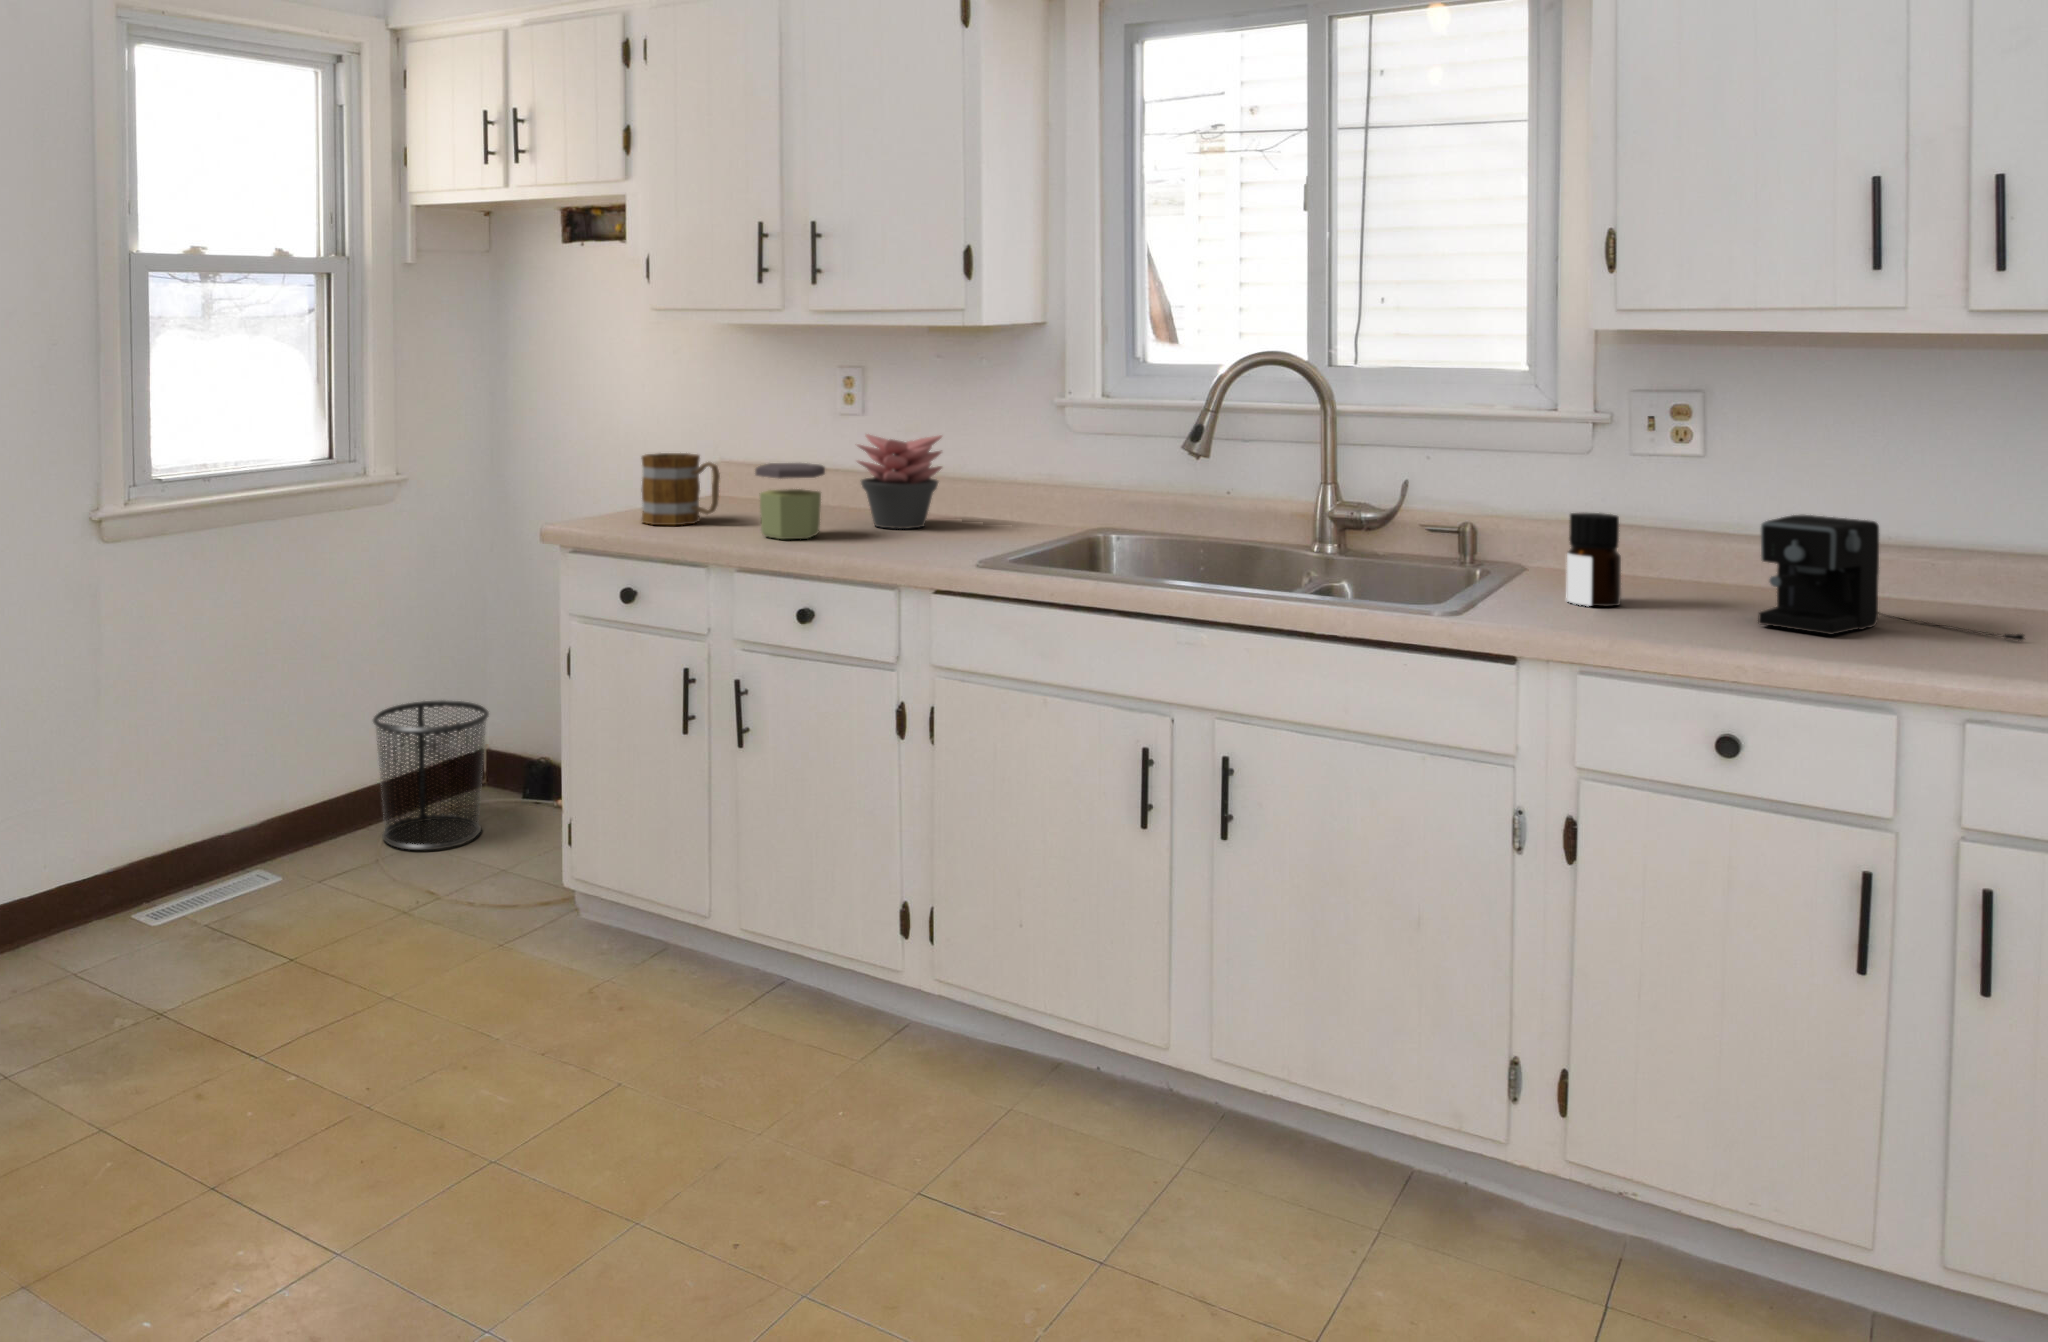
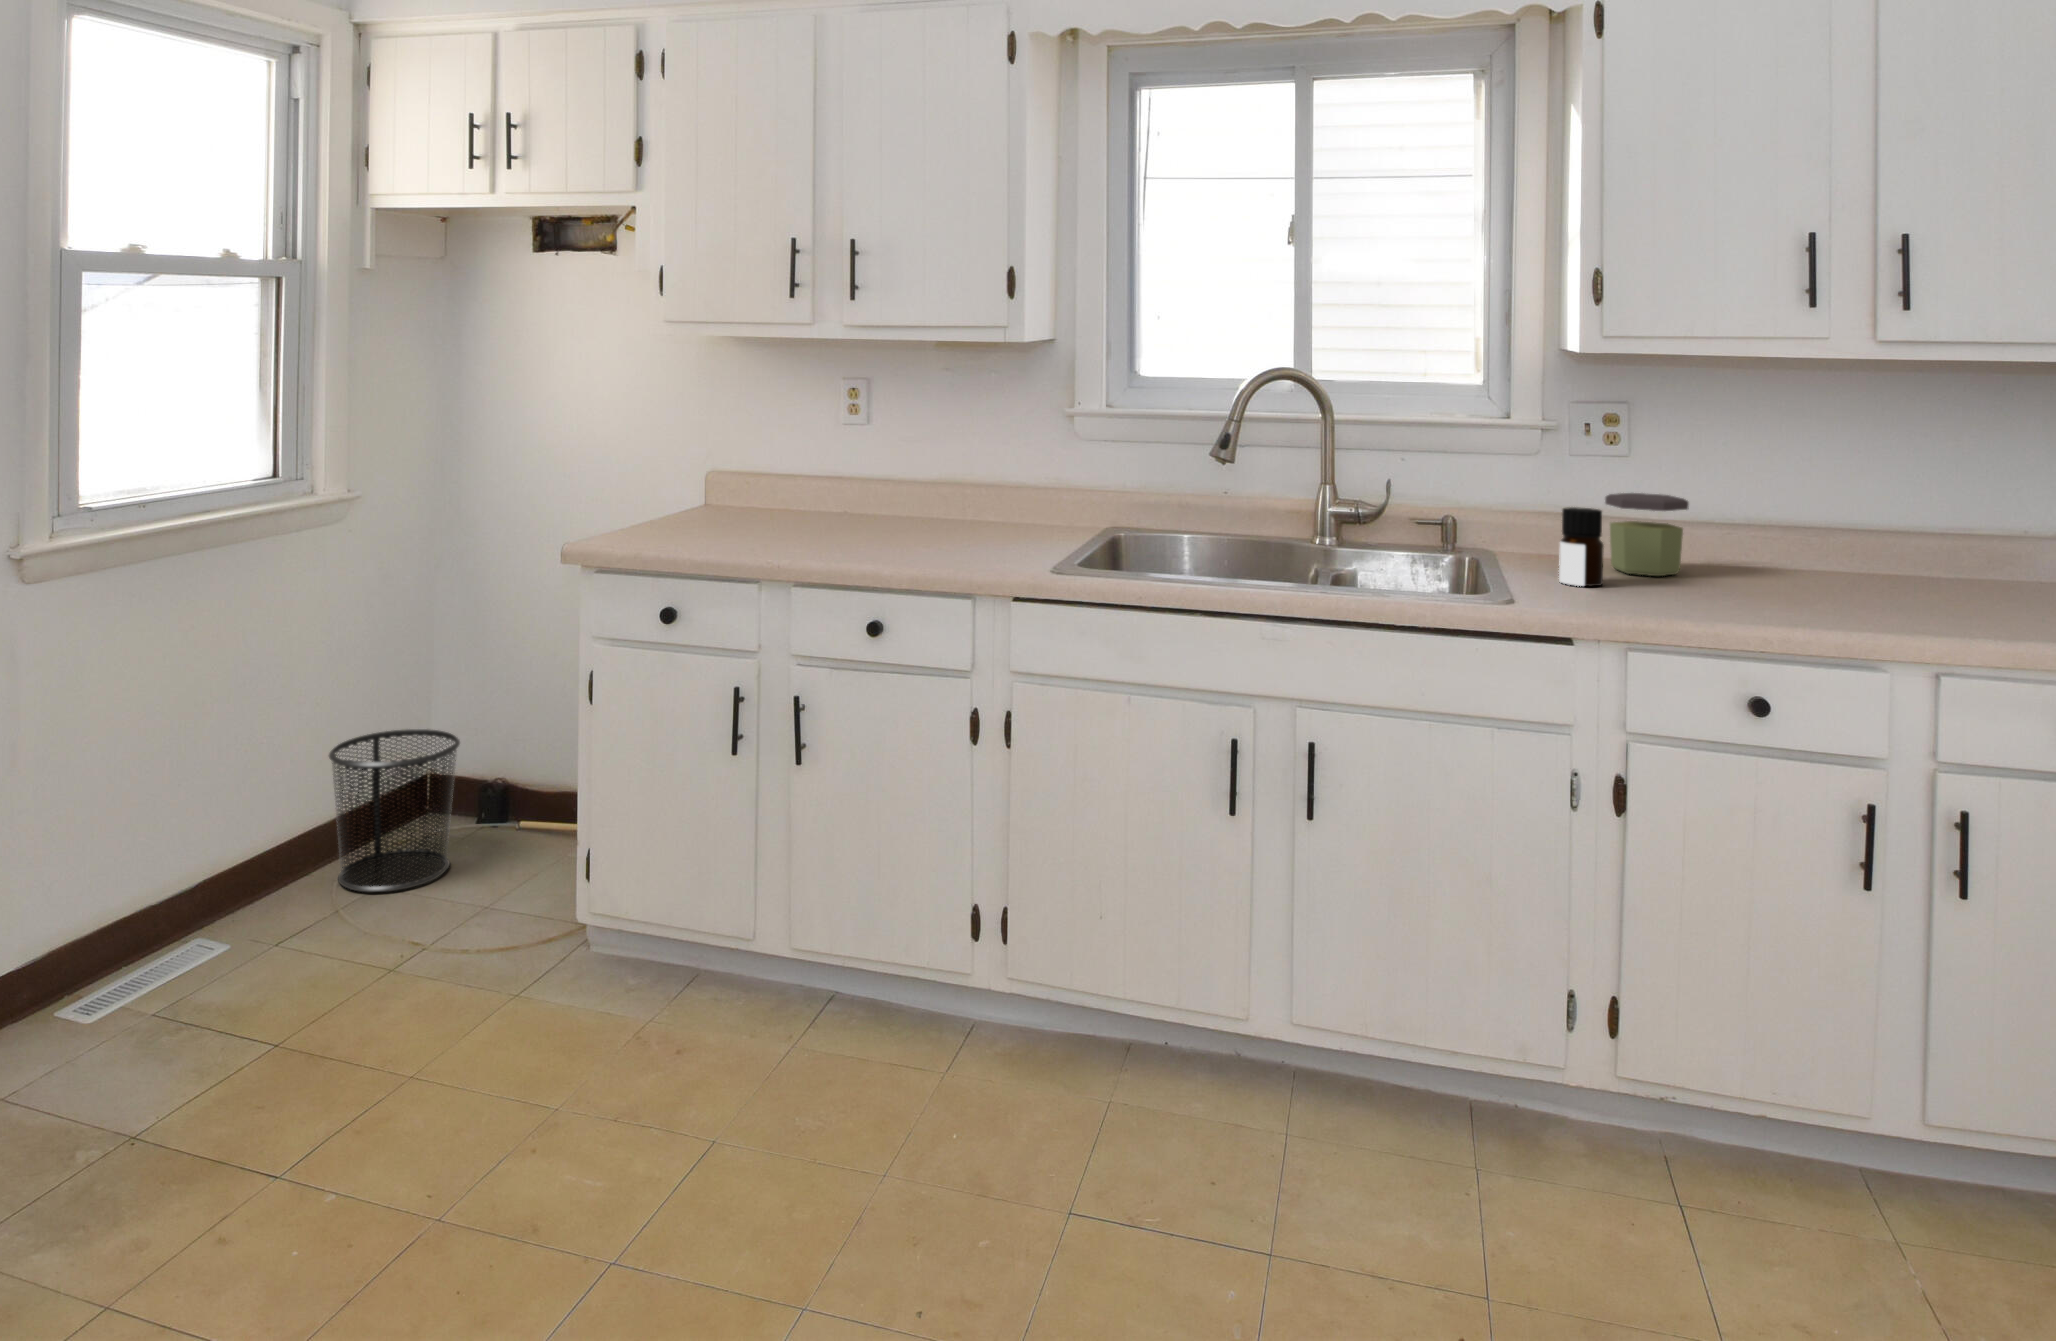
succulent plant: present [857,434,942,529] -> none [887,446,965,536]
mug: present [642,453,720,525] -> none [668,467,752,540]
jar: present [755,463,825,539] -> present [1605,493,1689,576]
coffee maker: present [1758,515,2025,641] -> none [1721,505,1908,603]

